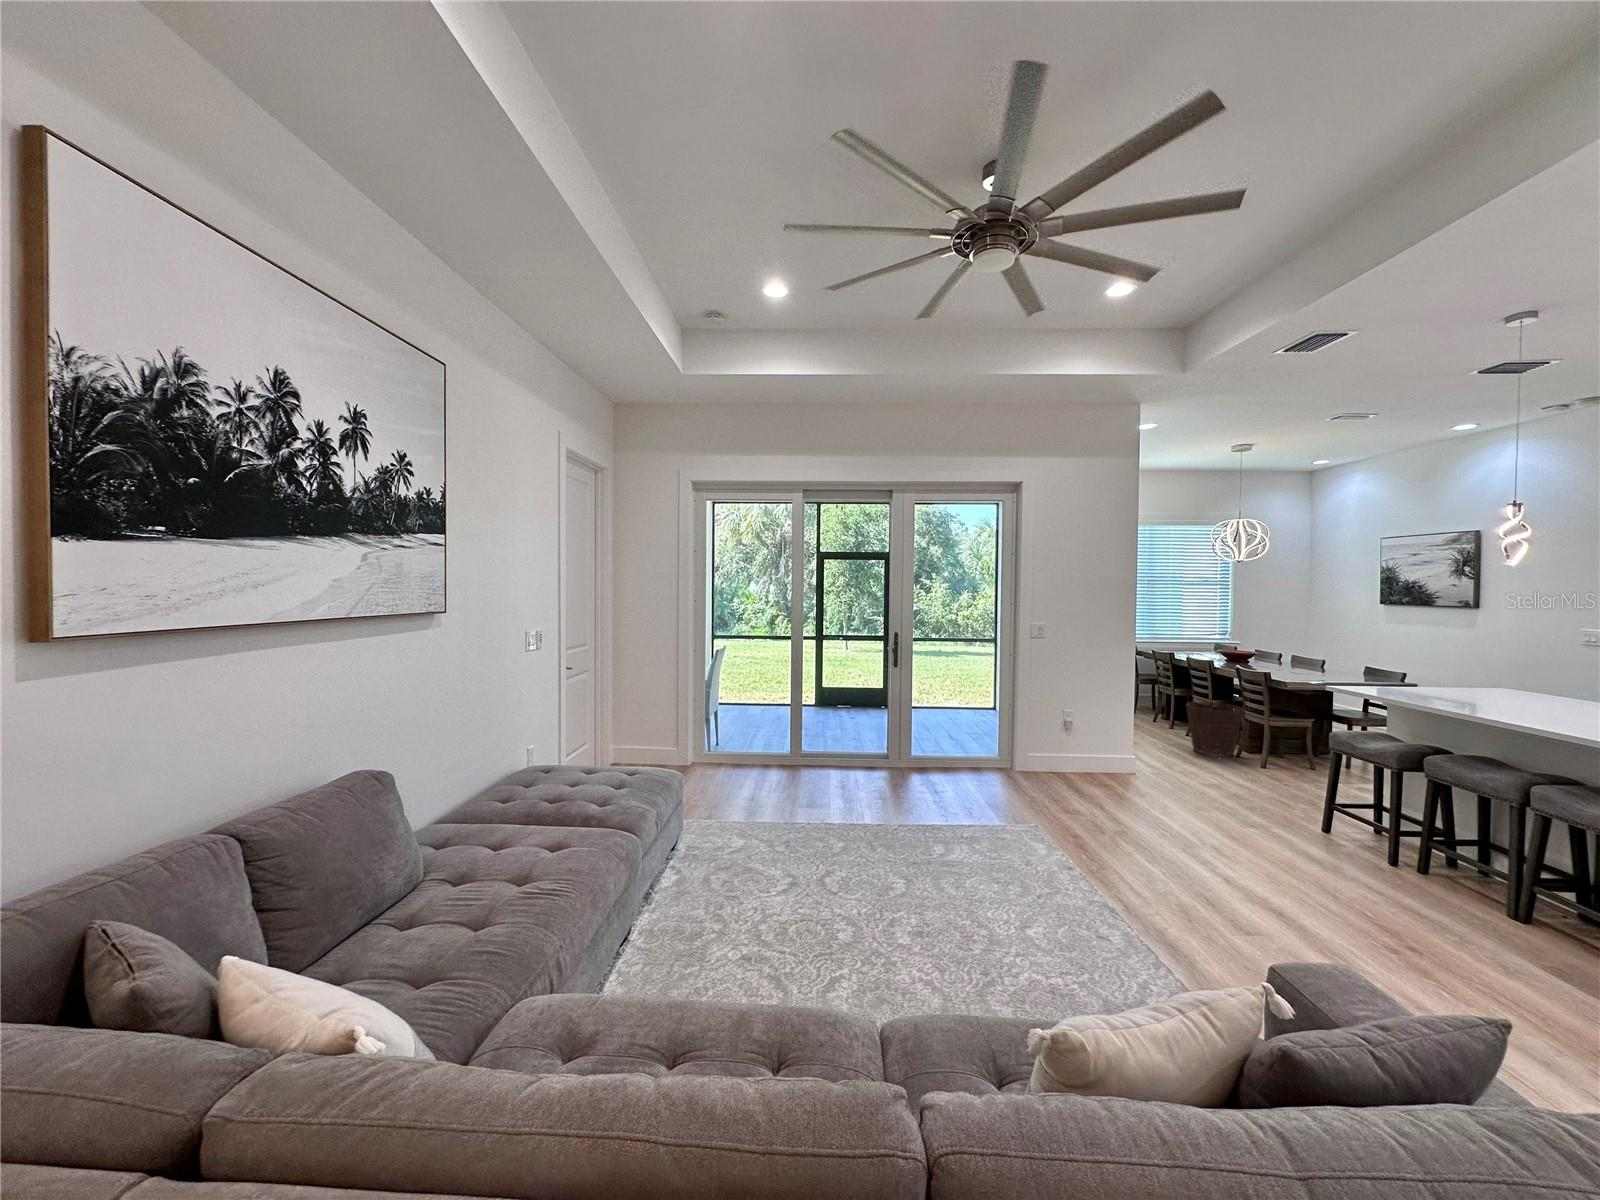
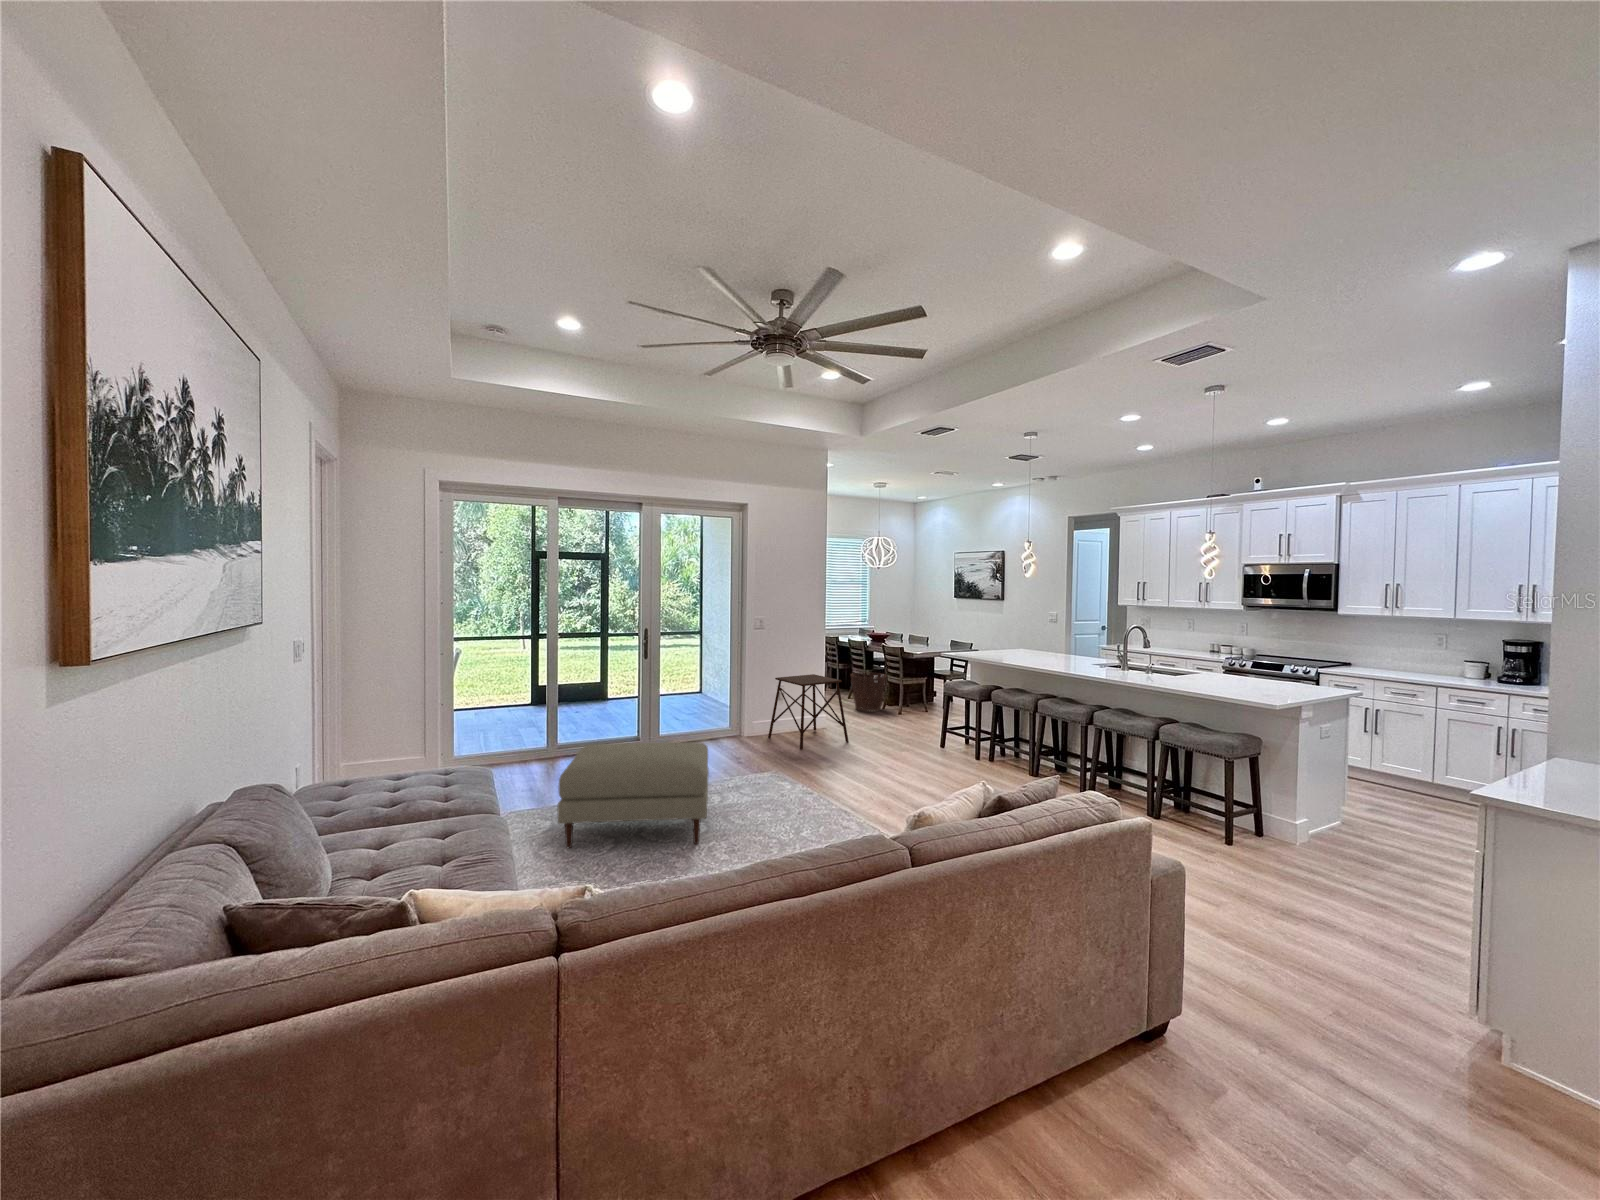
side table: none [1049,700,1163,799] -> present [768,674,848,749]
ottoman: none [724,761,922,912] -> present [557,742,709,848]

